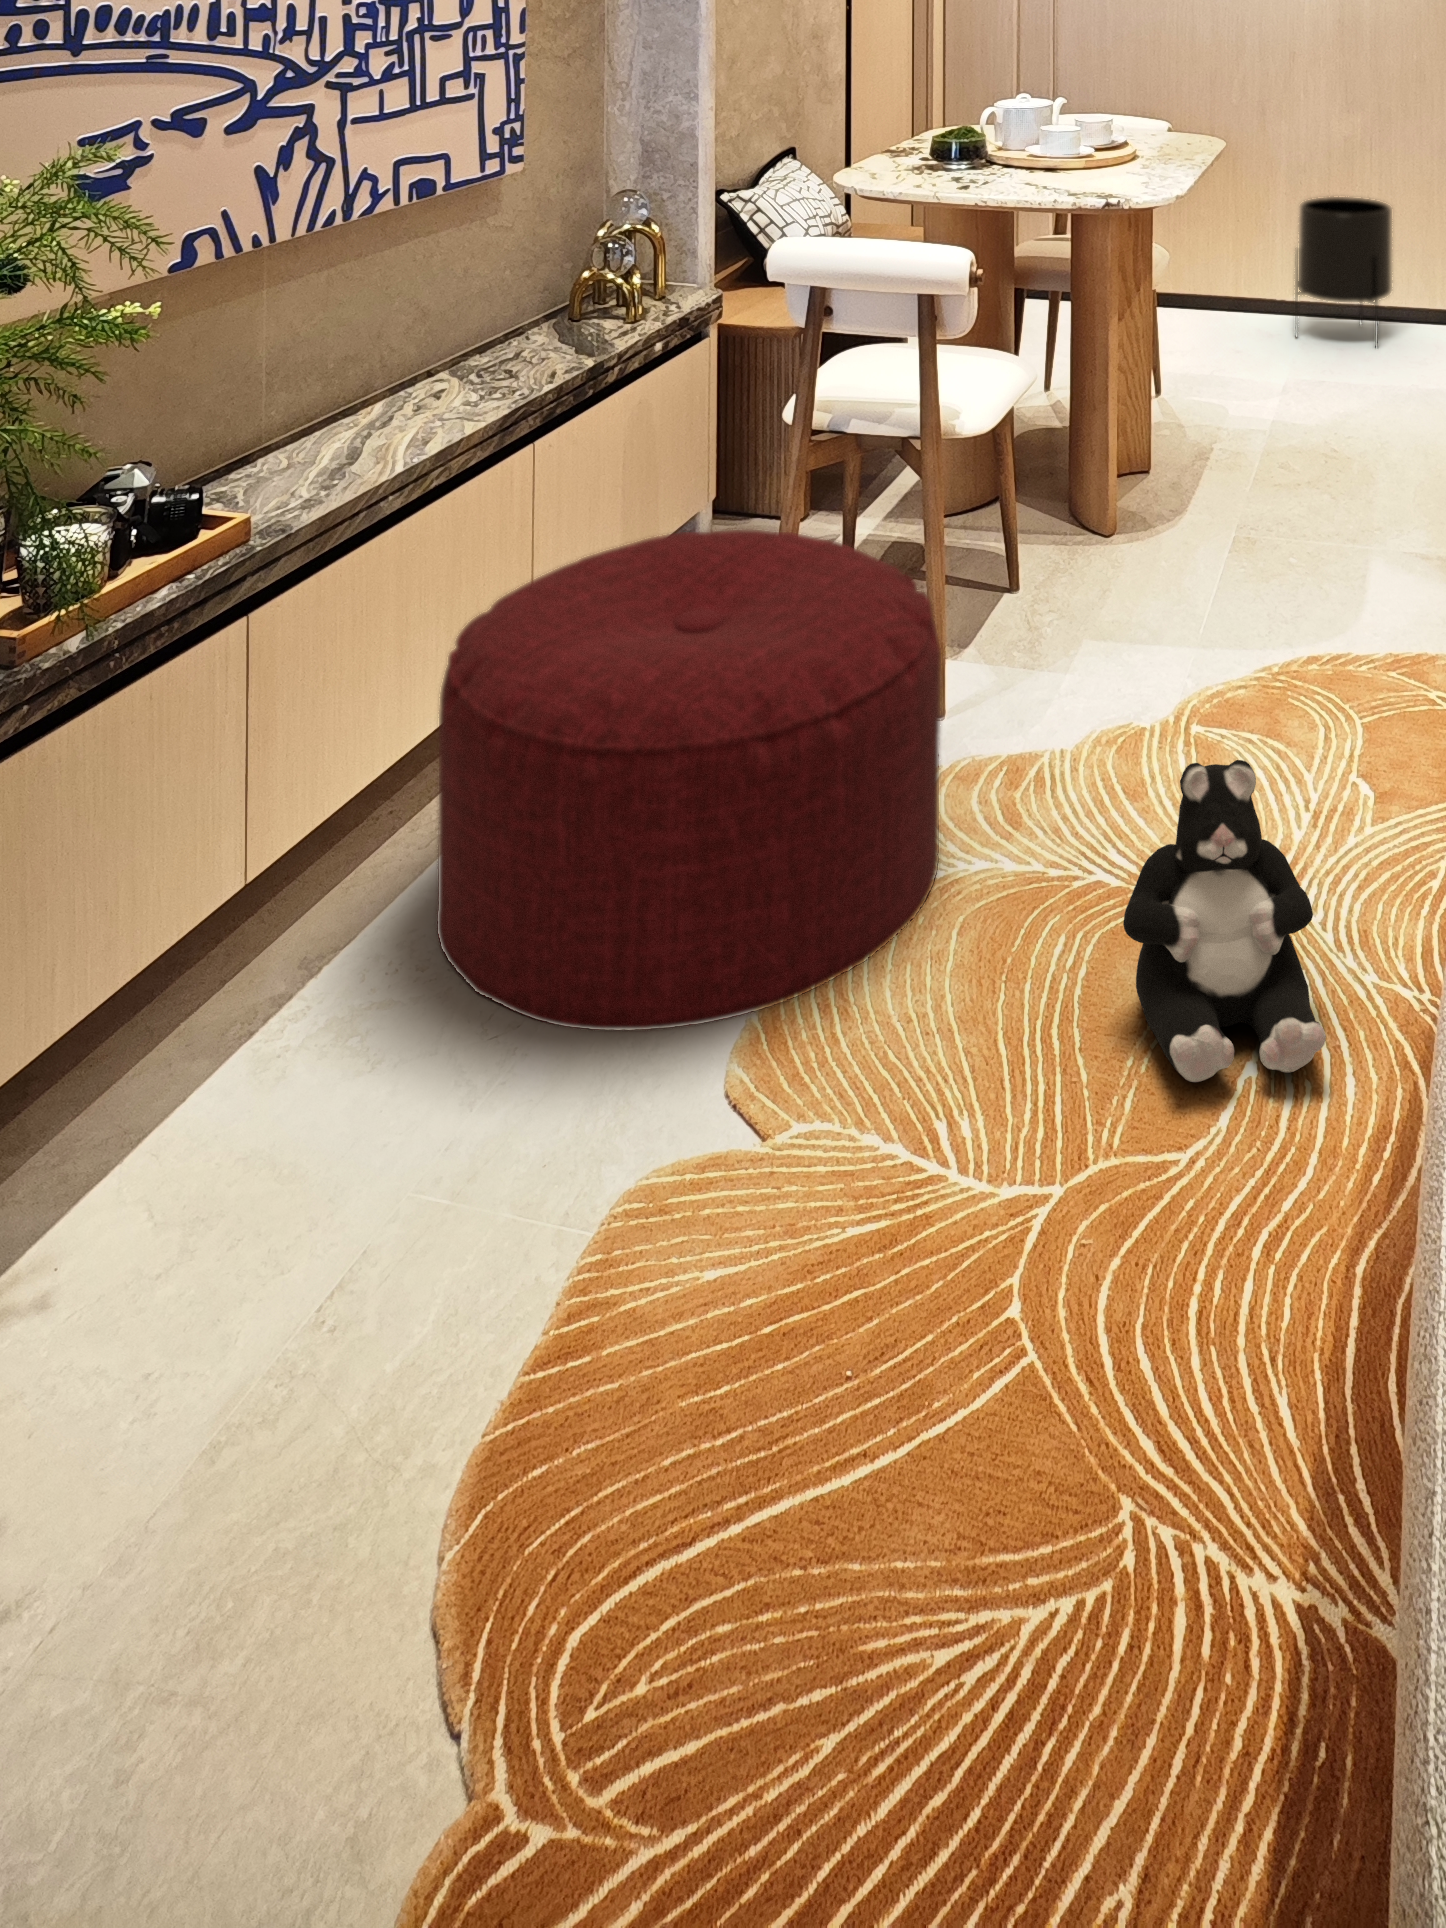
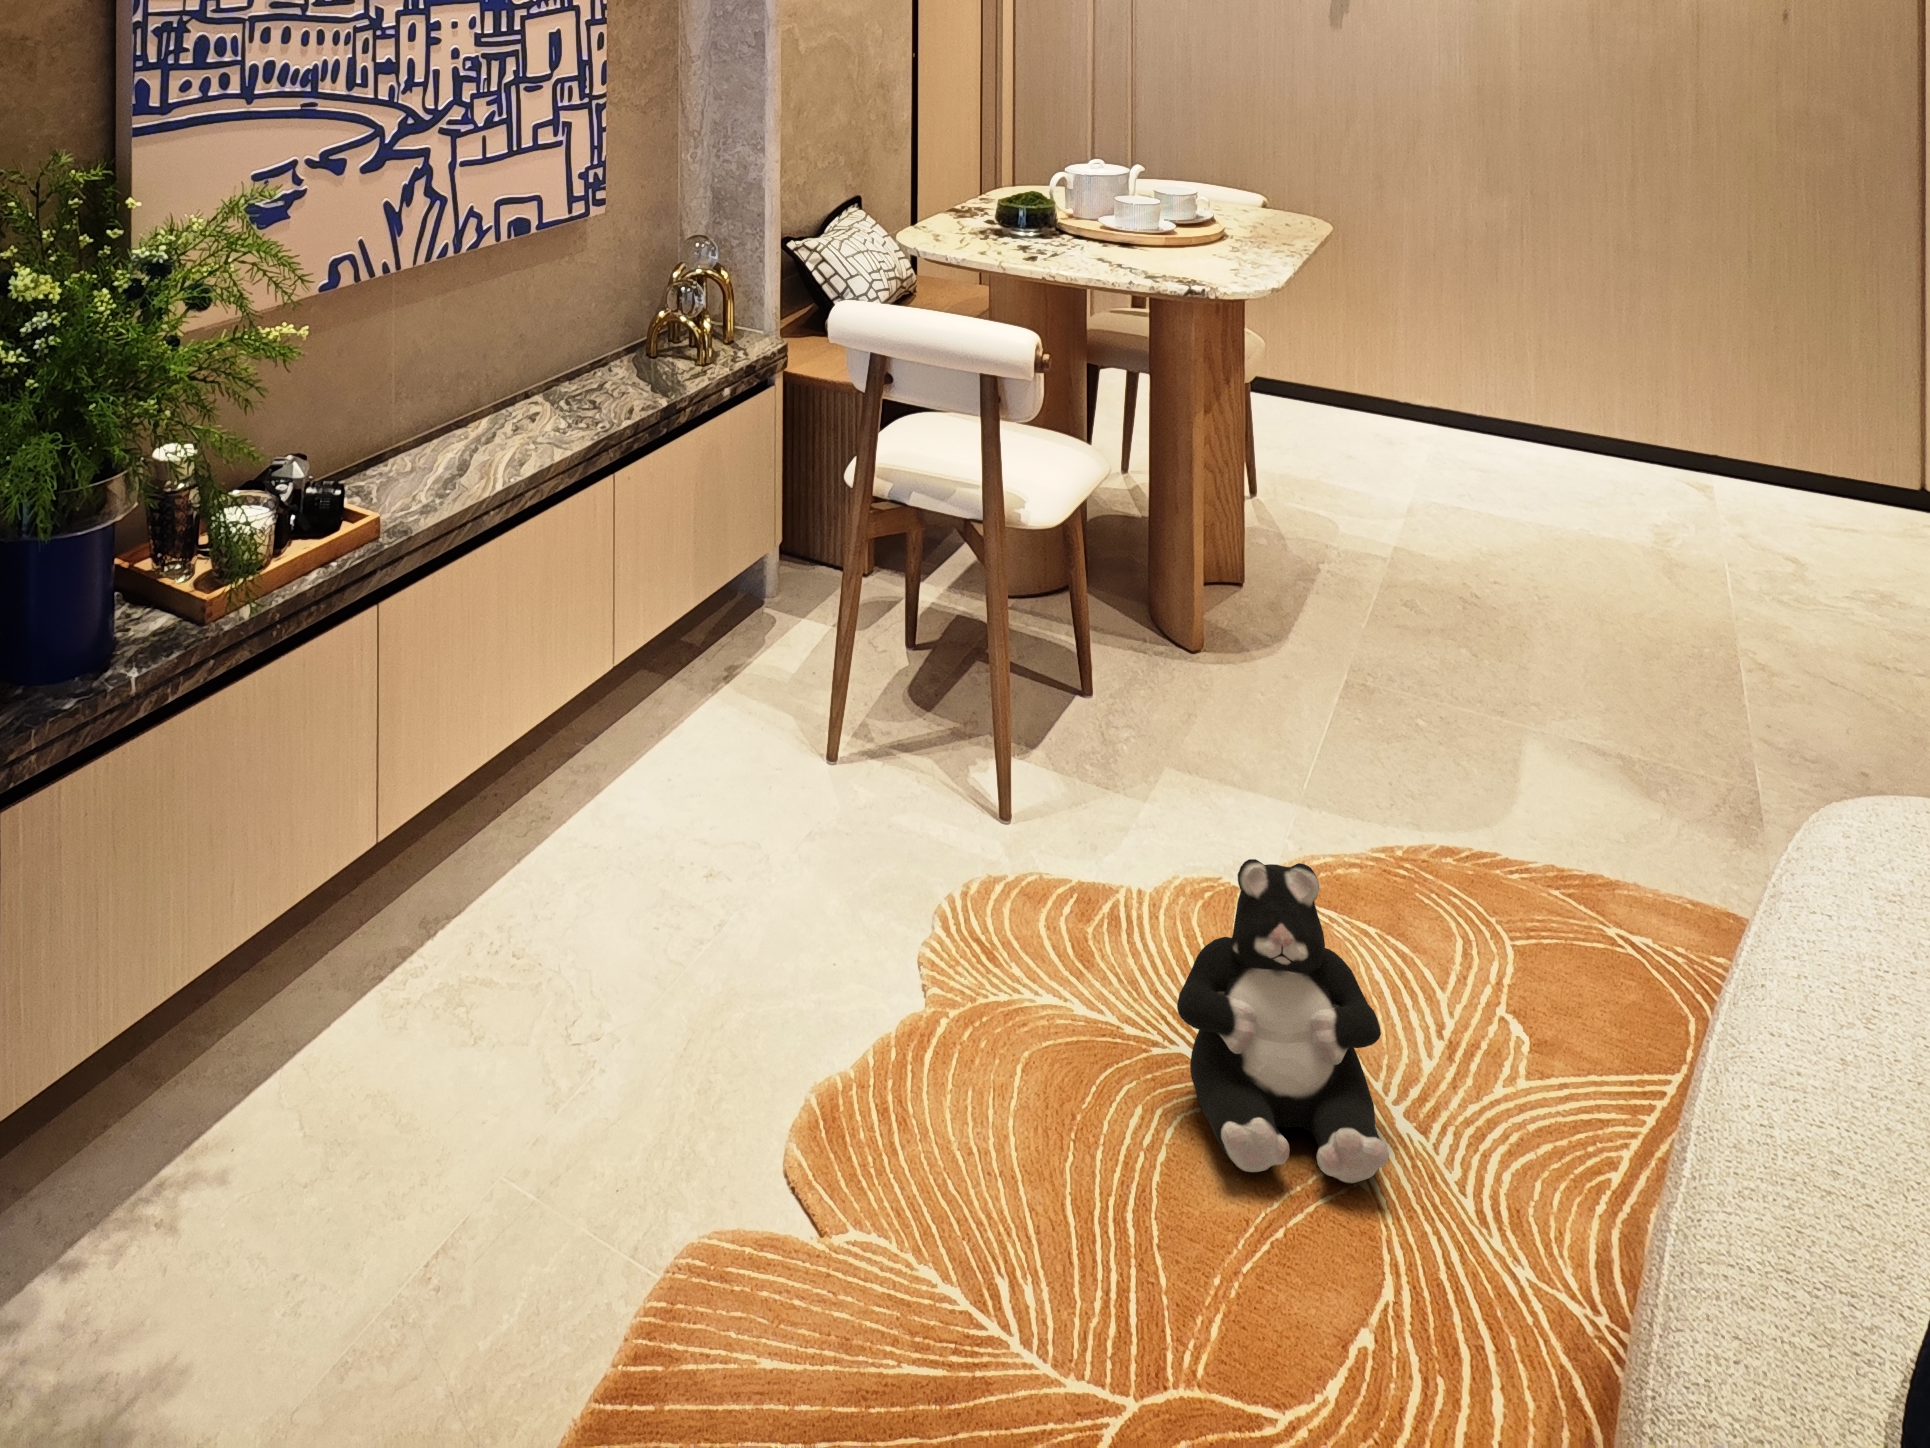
planter: present [1296,197,1392,344] -> none [1417,287,1536,463]
ottoman: present [437,530,941,1031] -> none [536,575,998,1029]

